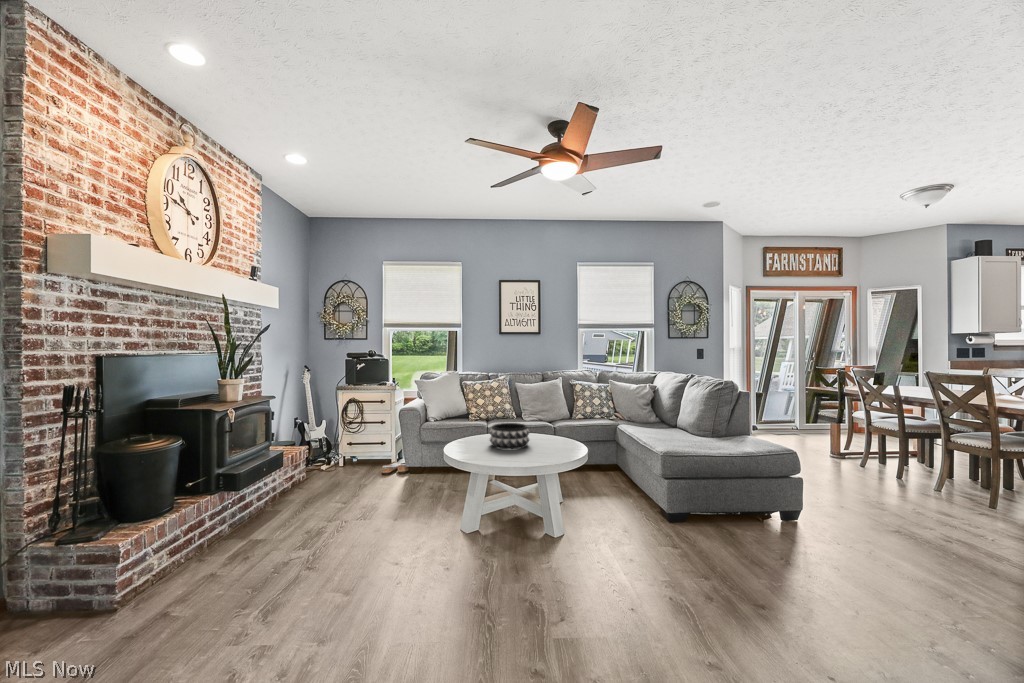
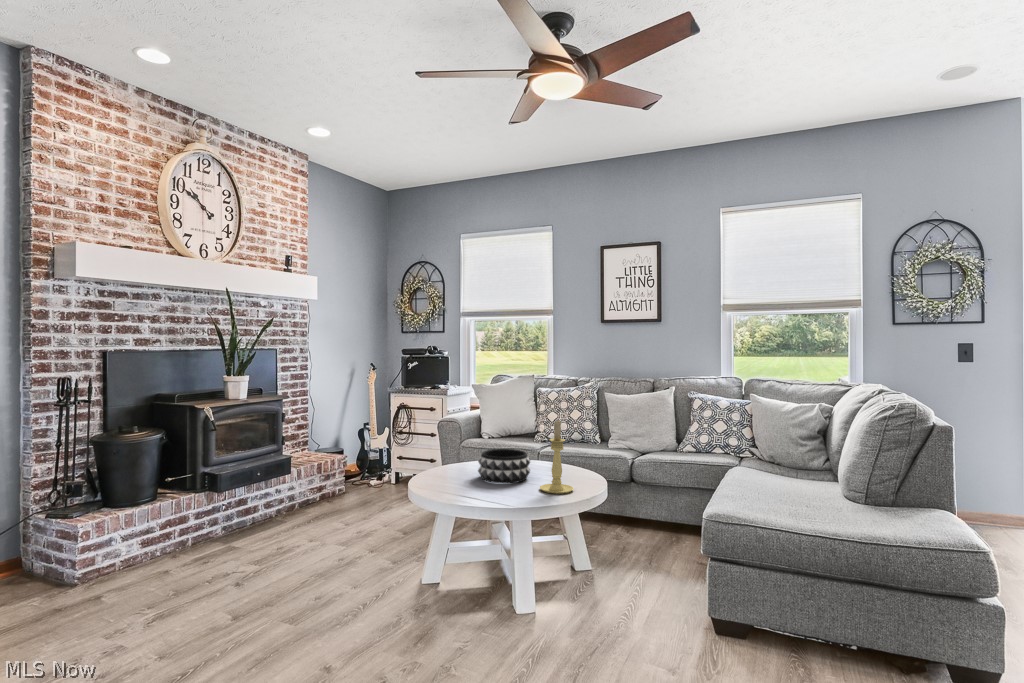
candle holder: none [547,397,572,451] -> present [540,420,574,494]

